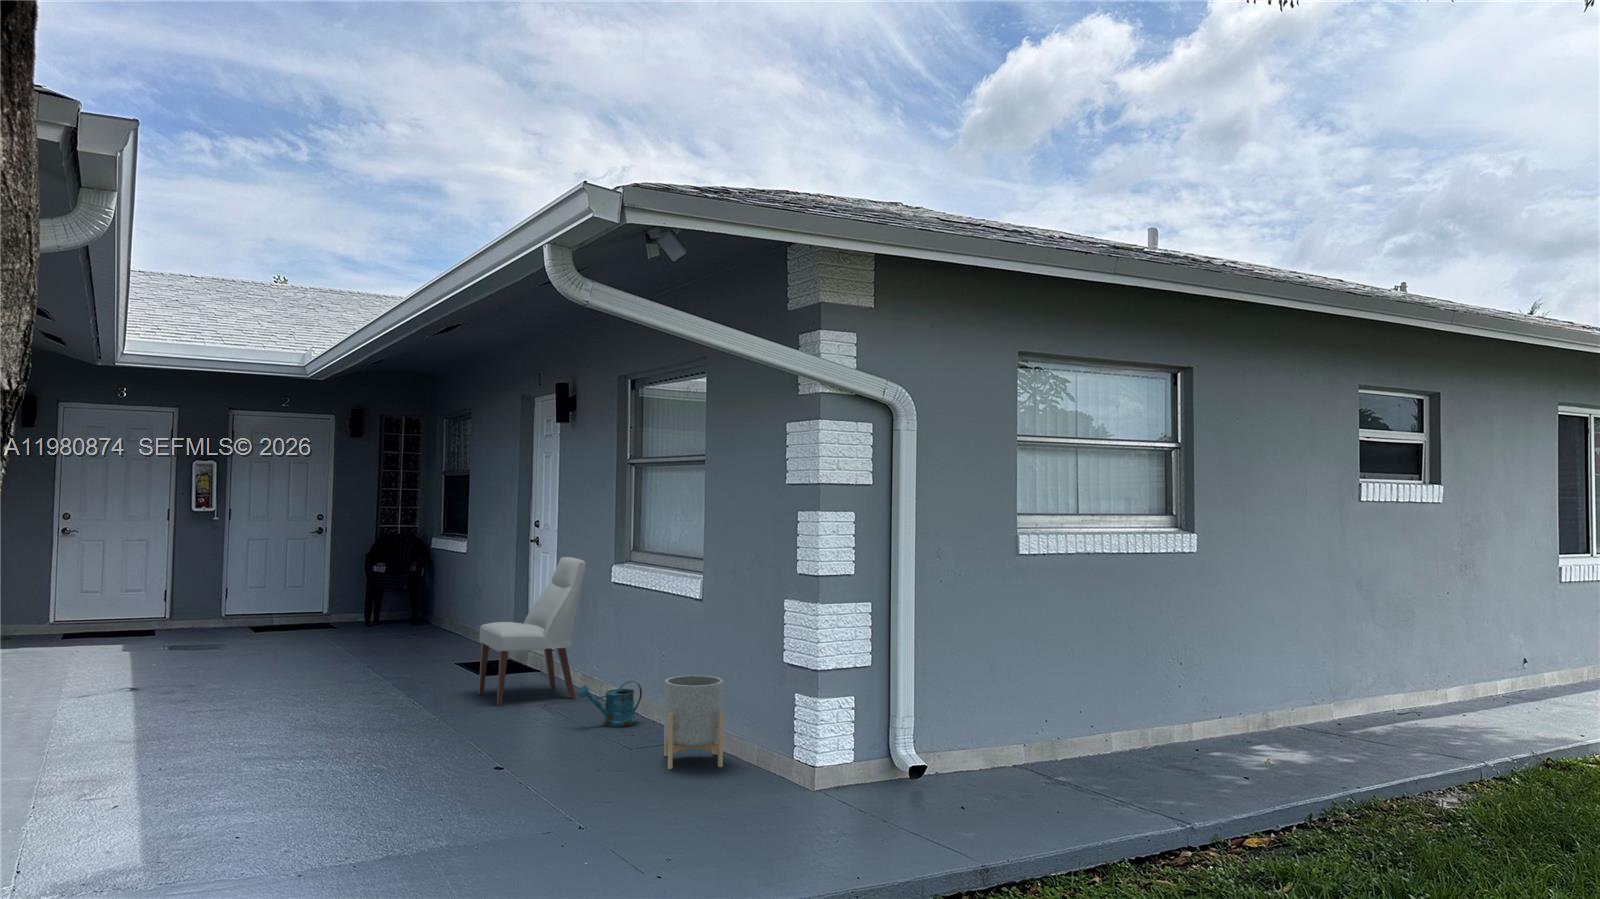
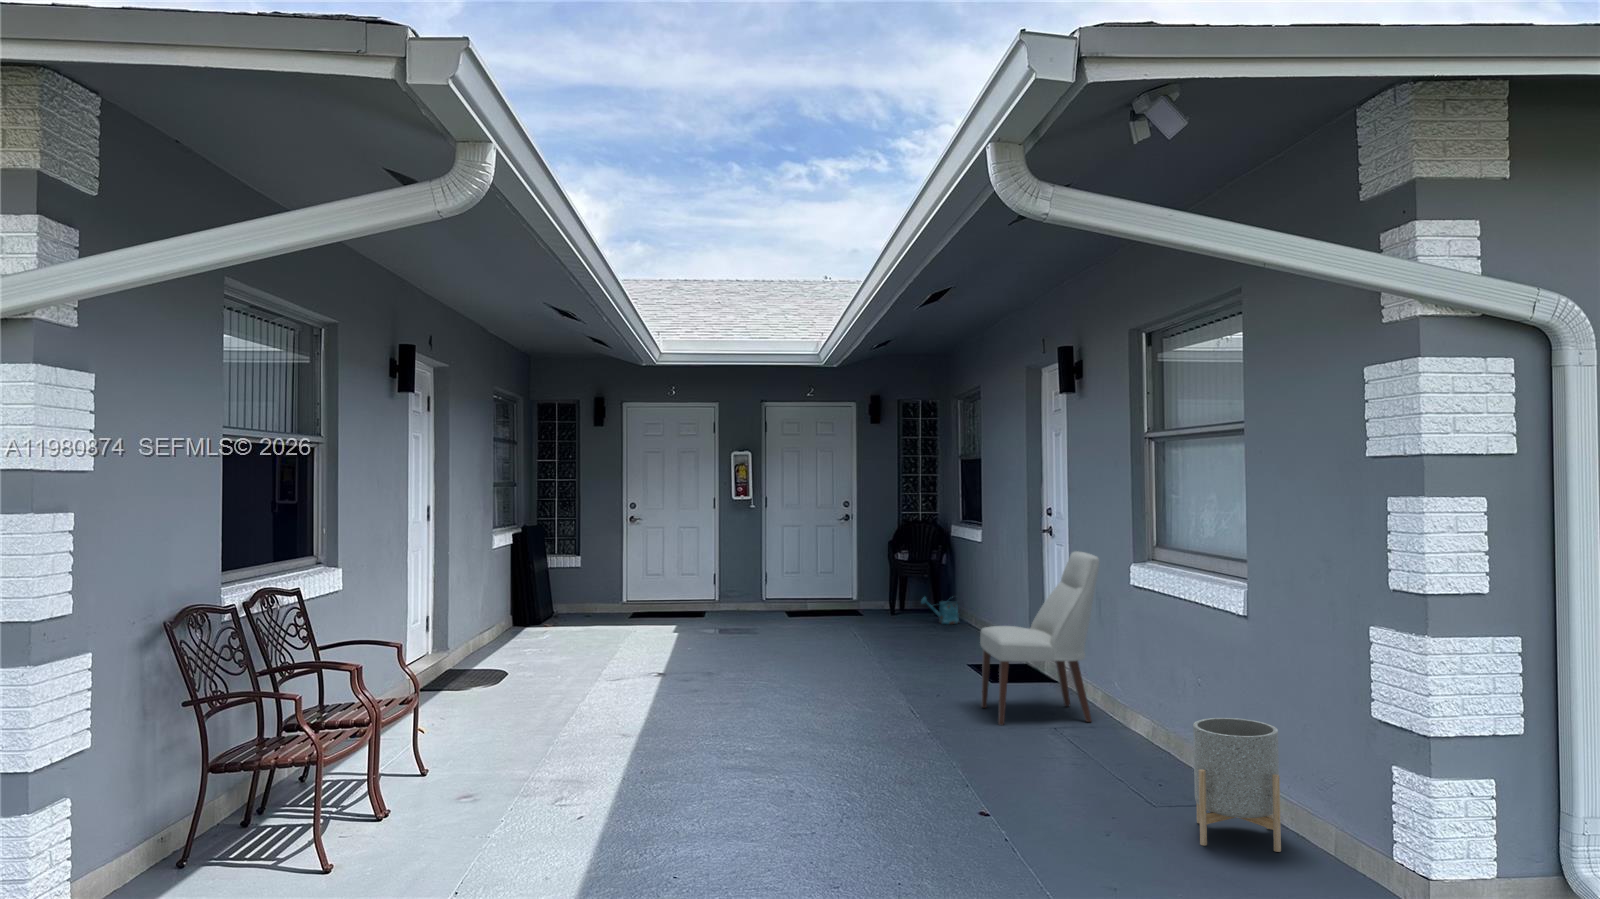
watering can: present [578,681,642,727] -> present [921,597,959,624]

